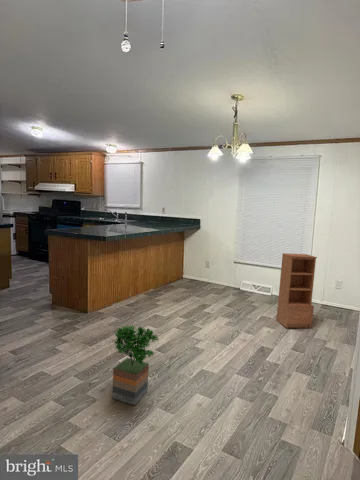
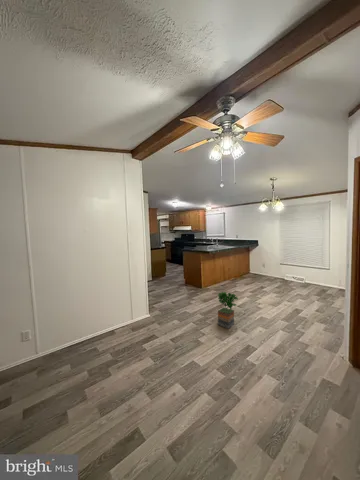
bookcase: present [277,253,317,328] -> none [308,258,332,302]

